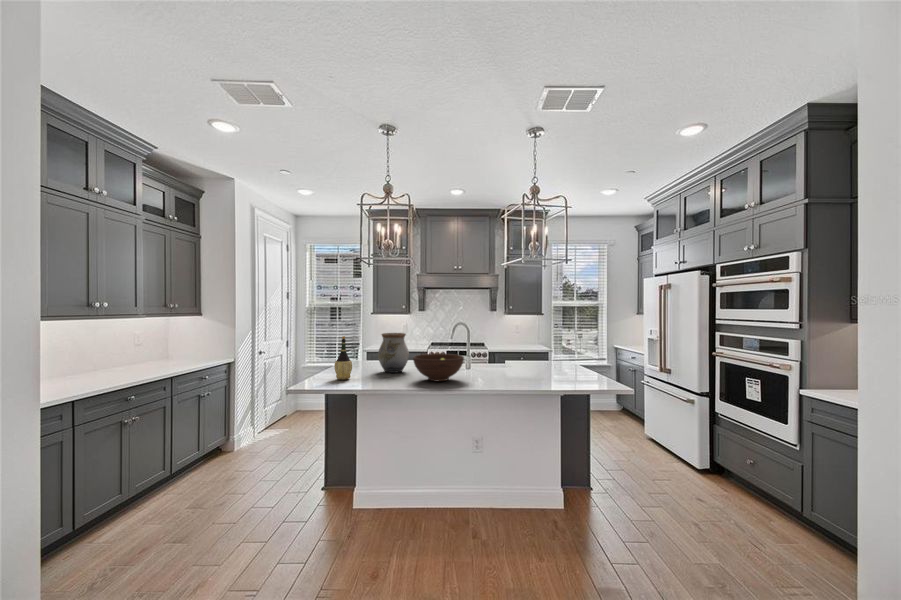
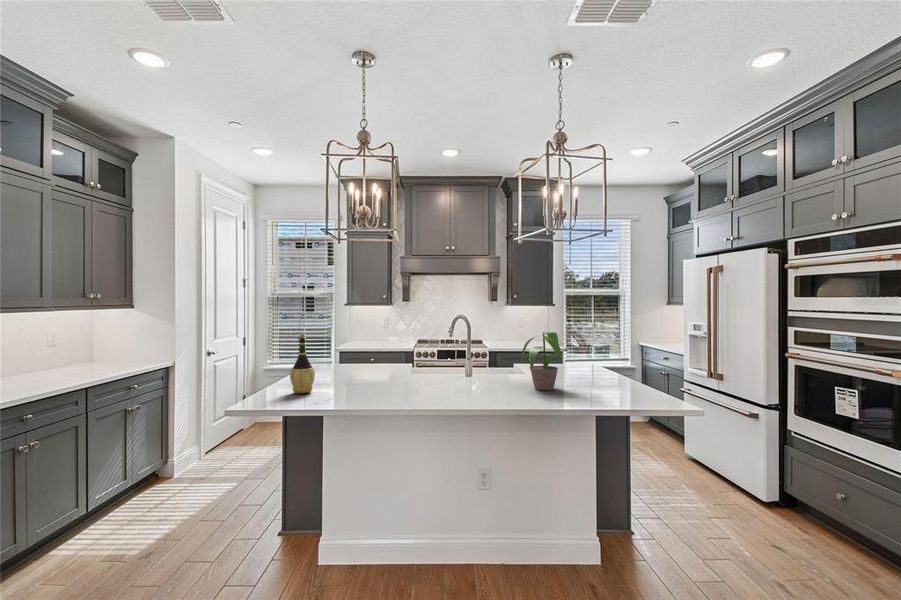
vase: present [378,333,409,373] -> none [351,329,392,382]
potted plant: none [501,335,543,379] -> present [521,332,562,390]
fruit bowl: present [413,354,464,381] -> none [397,357,466,395]

